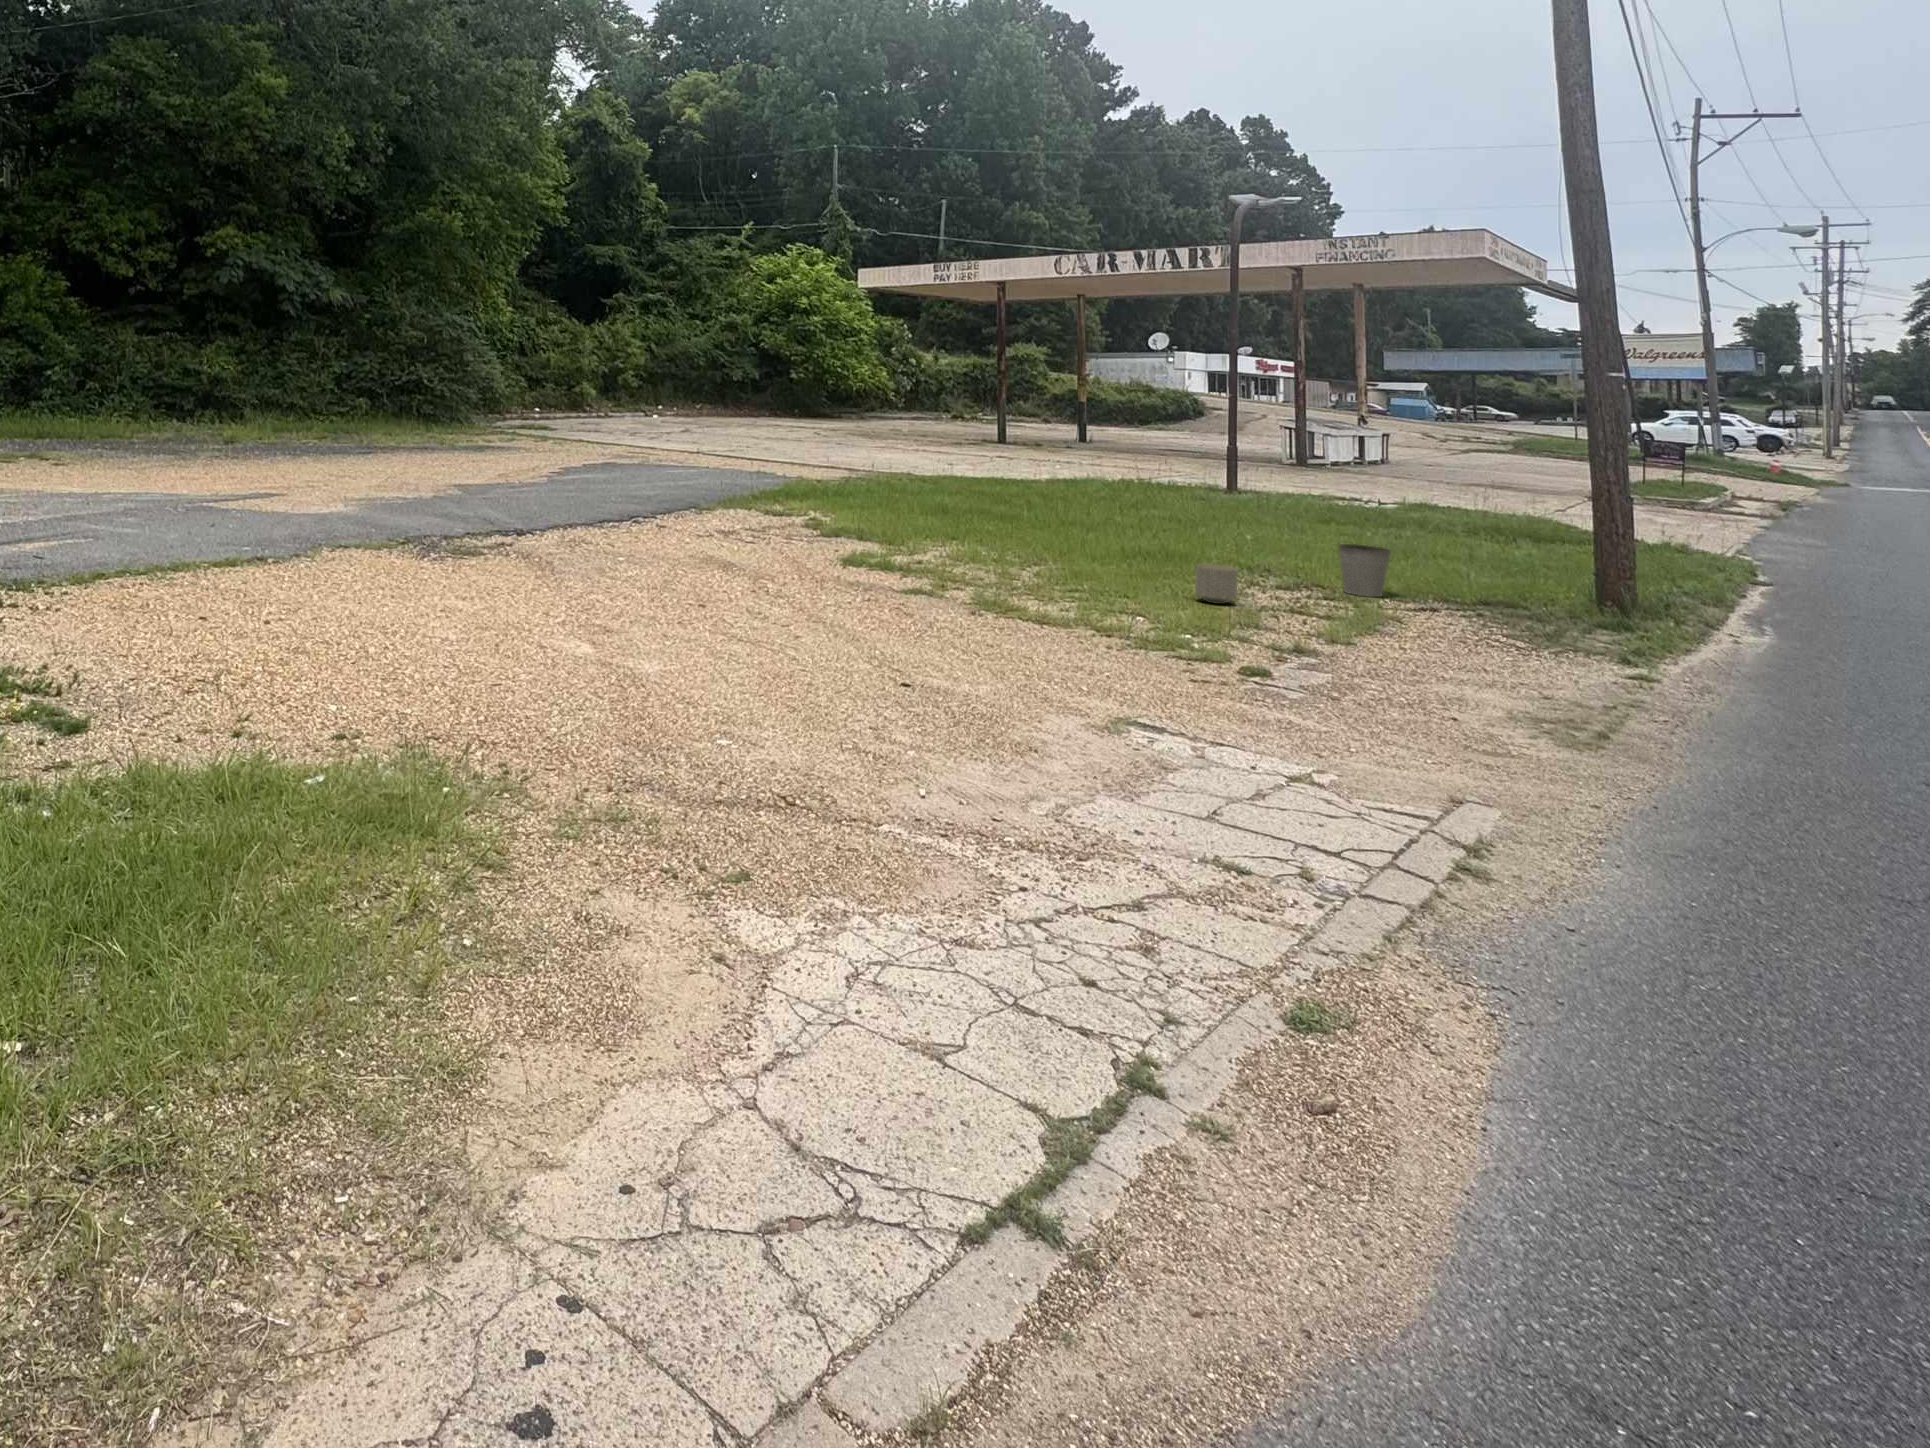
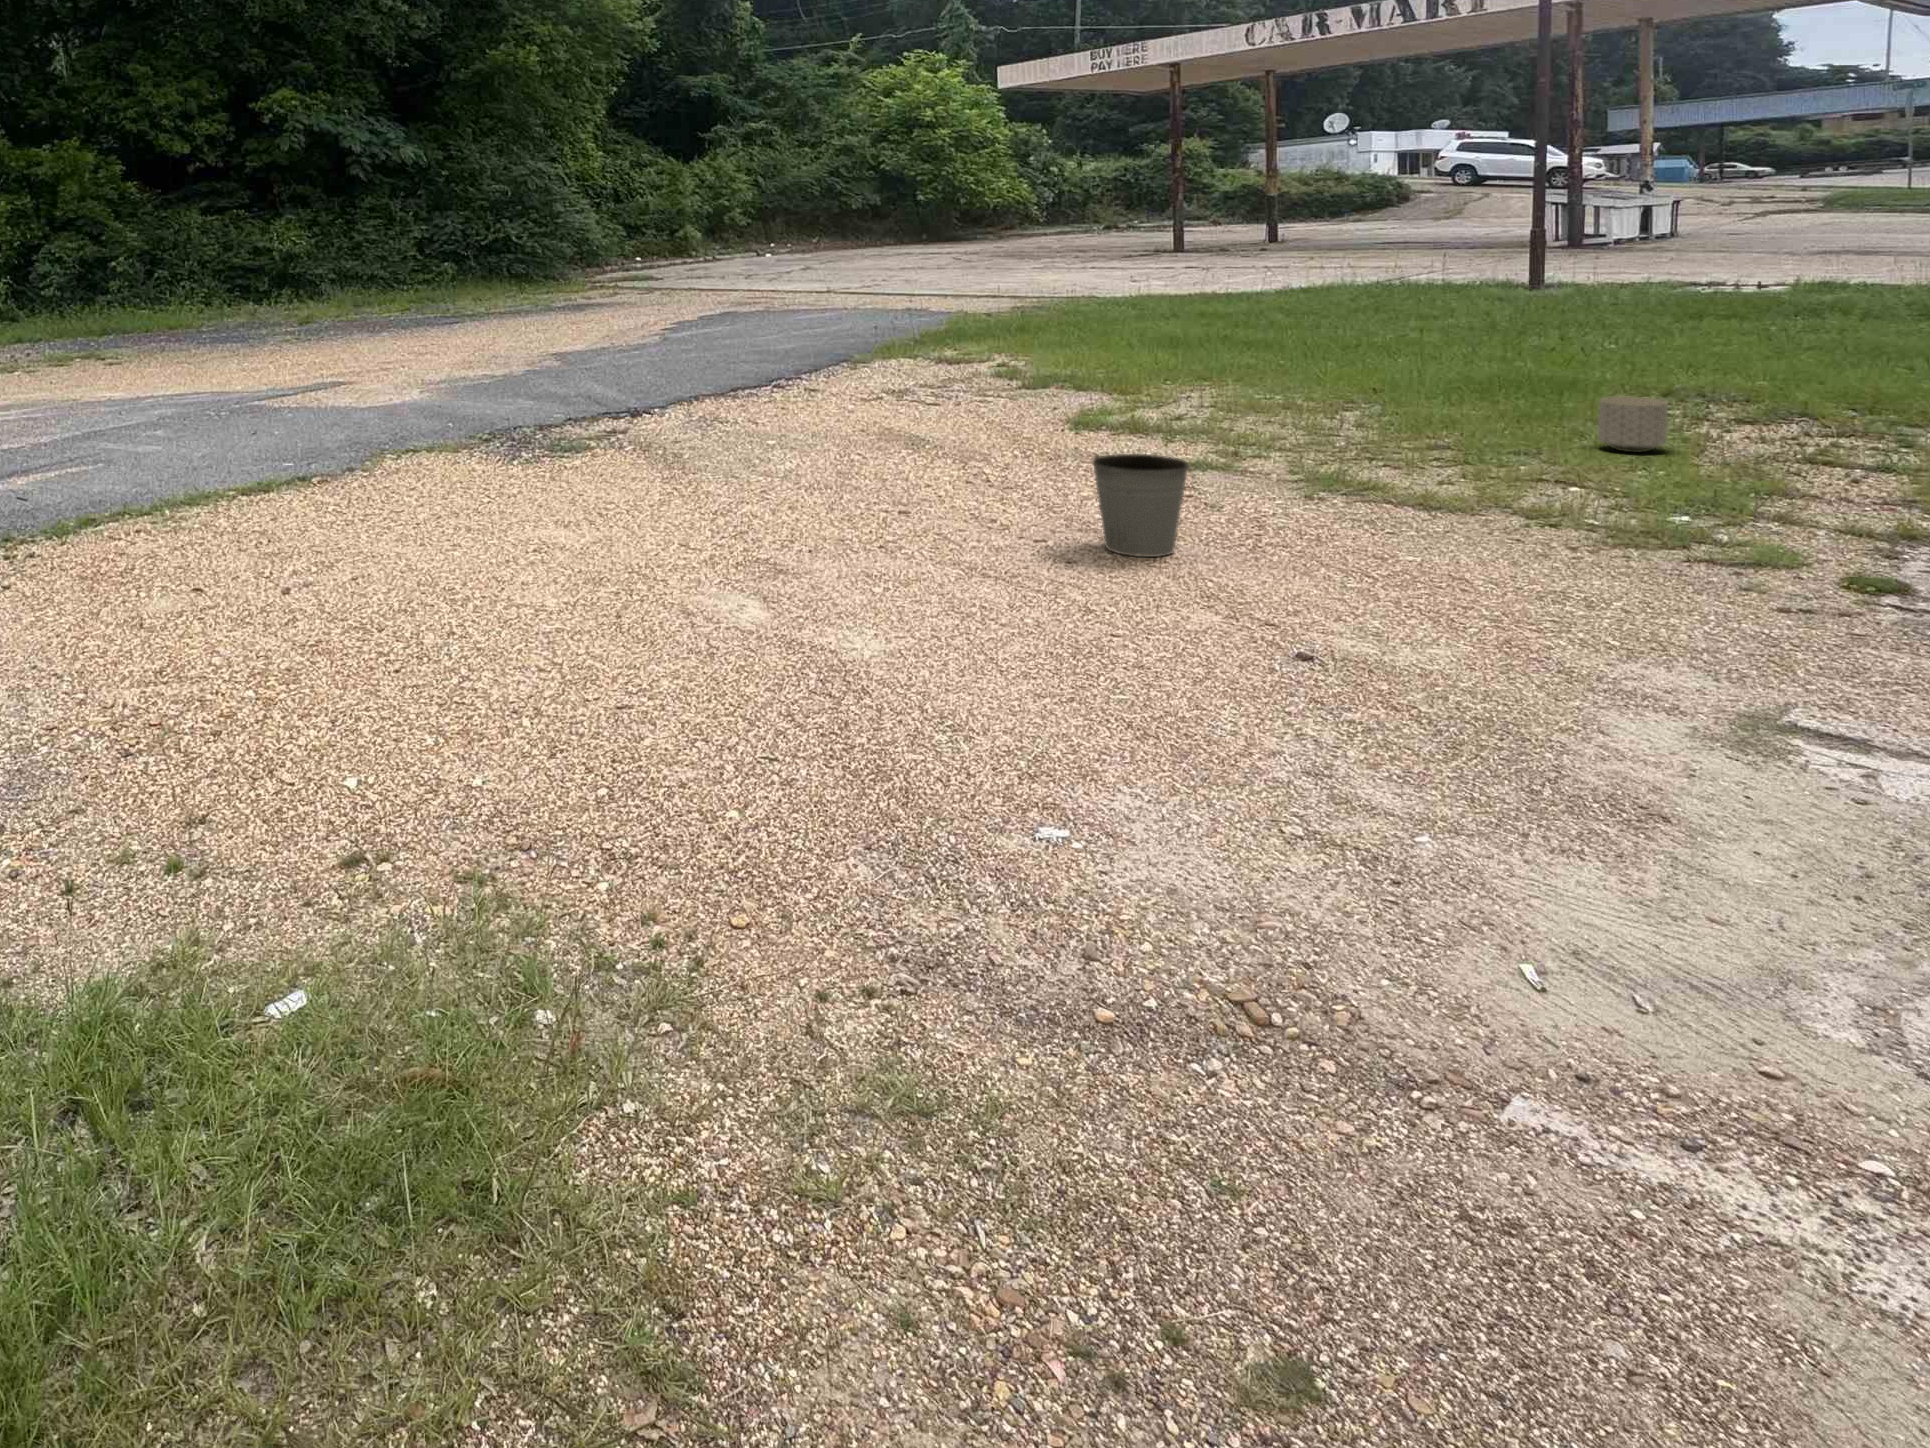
bucket: present [1338,543,1393,597] -> present [1092,454,1189,557]

